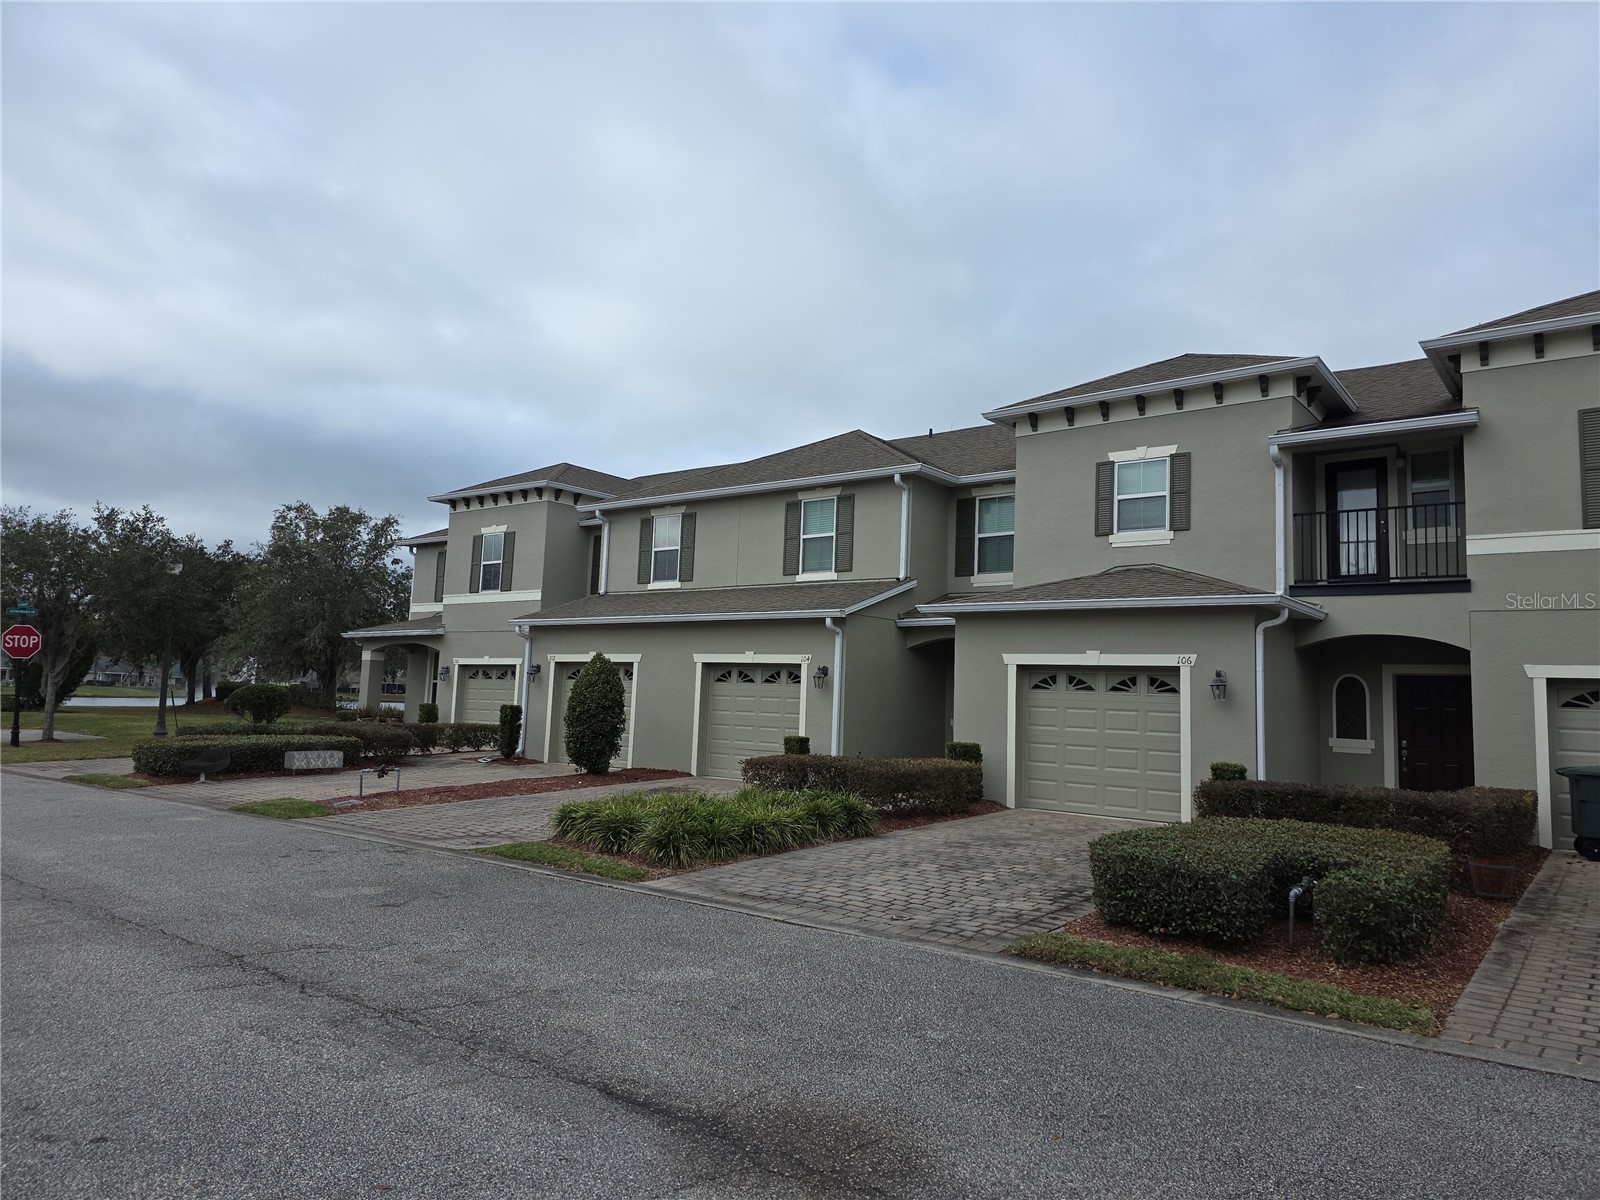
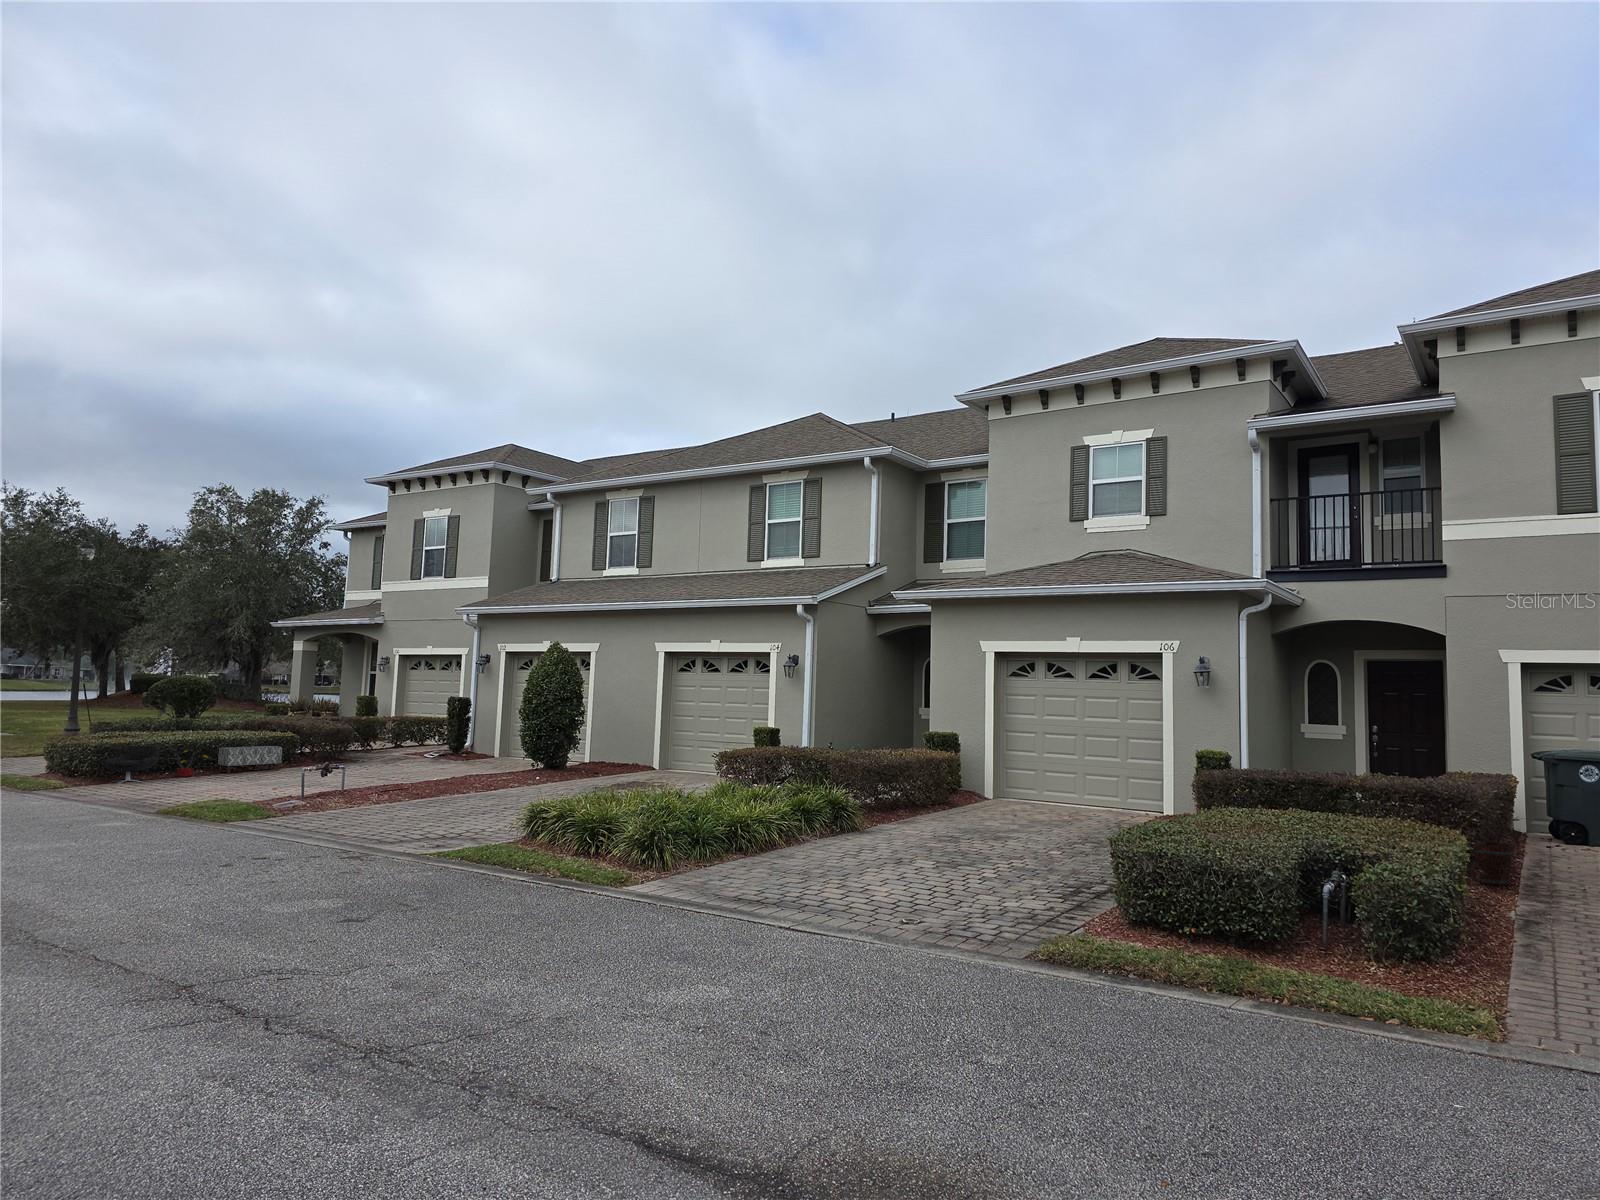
decorative plant: none [235,748,275,779] -> present [176,748,193,777]

